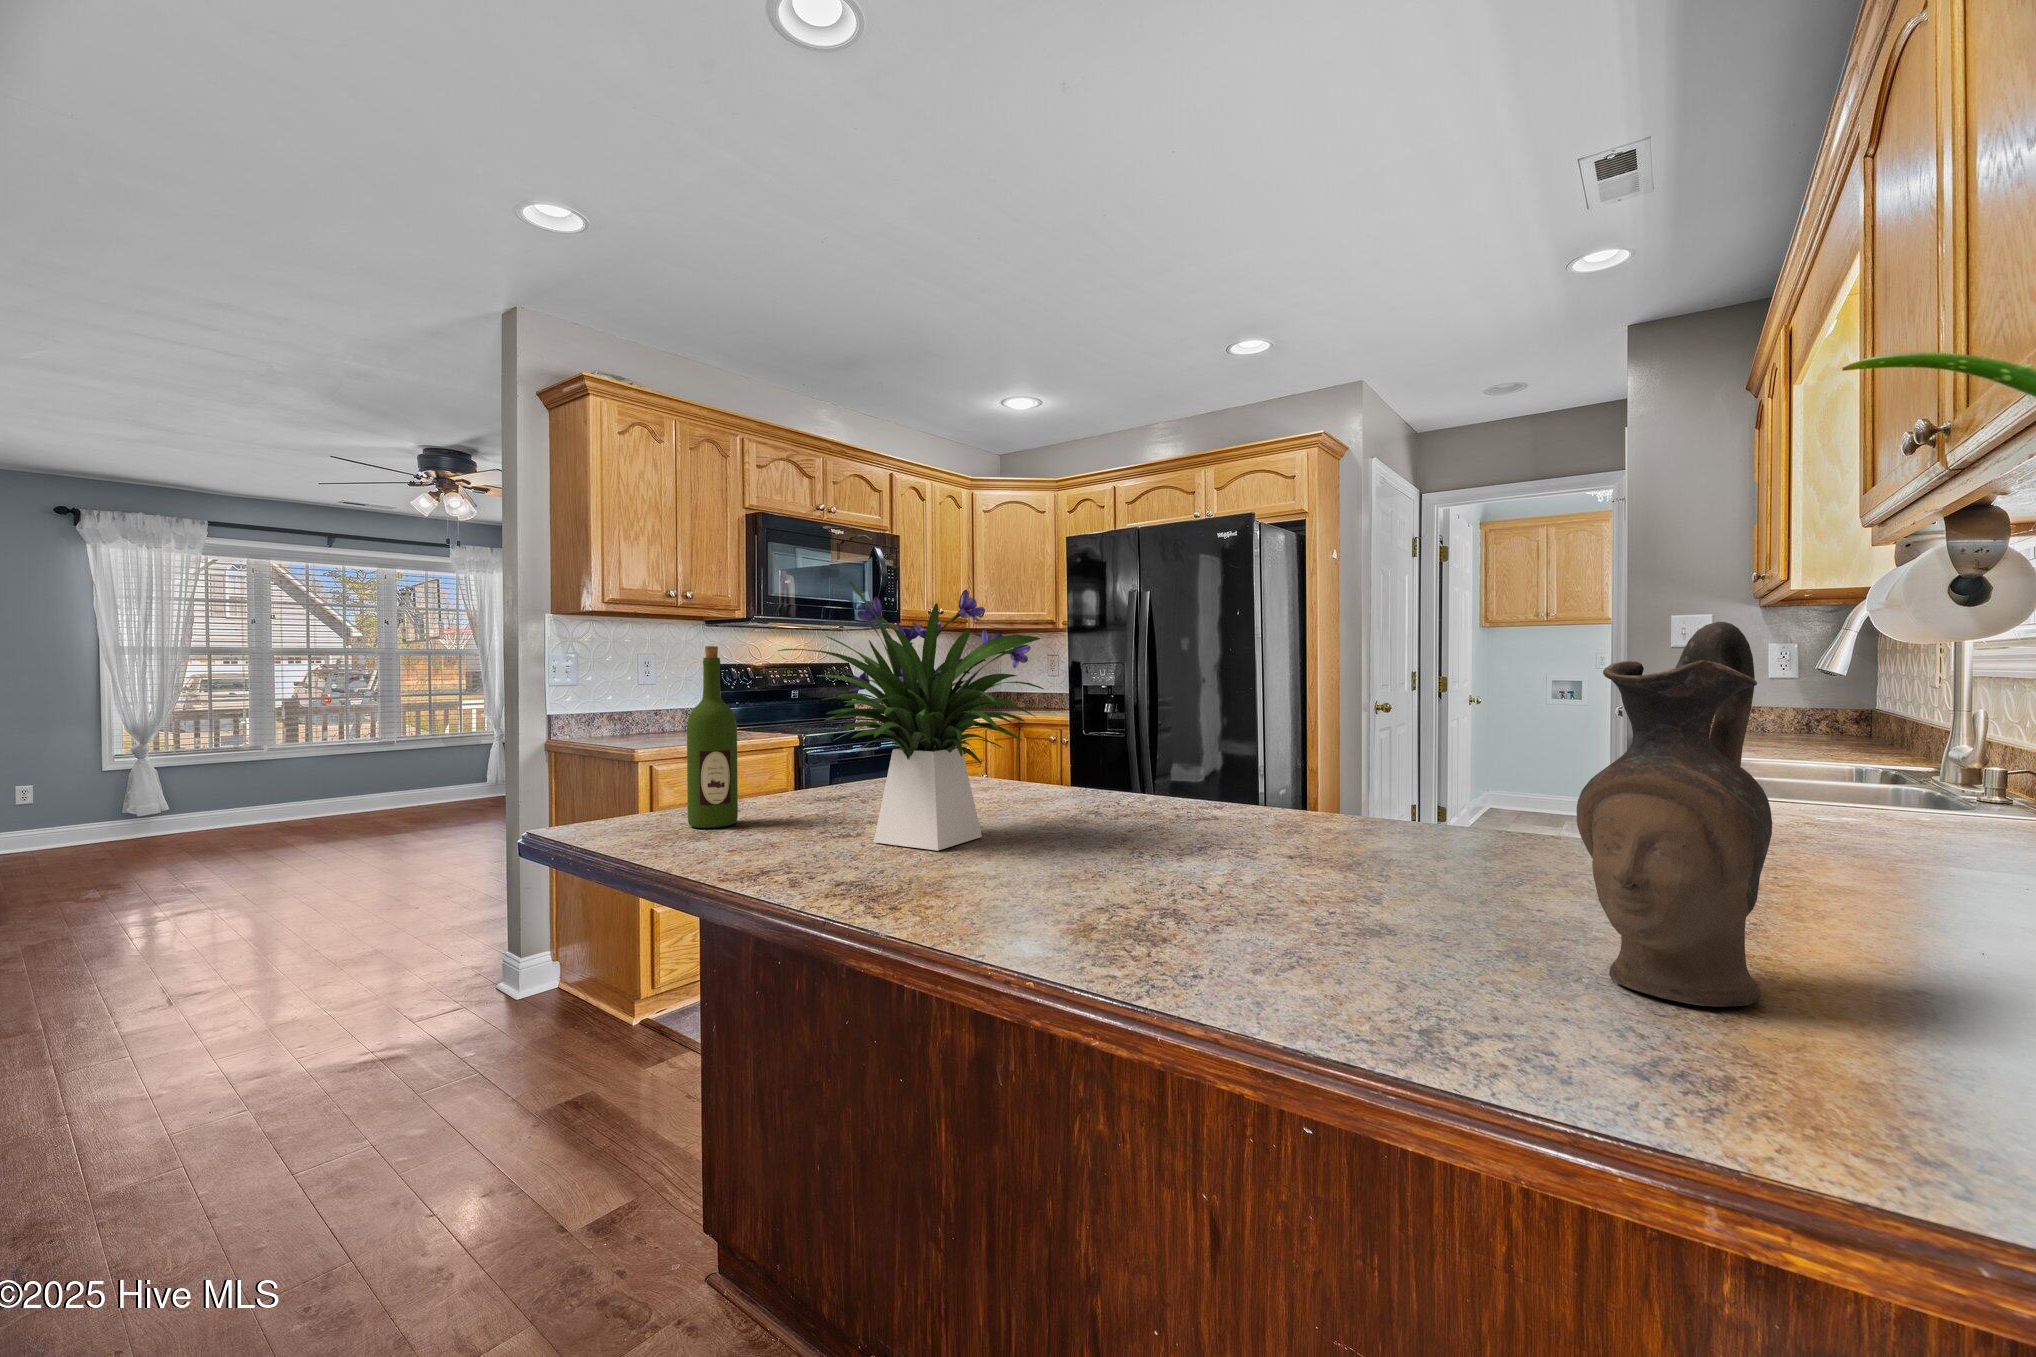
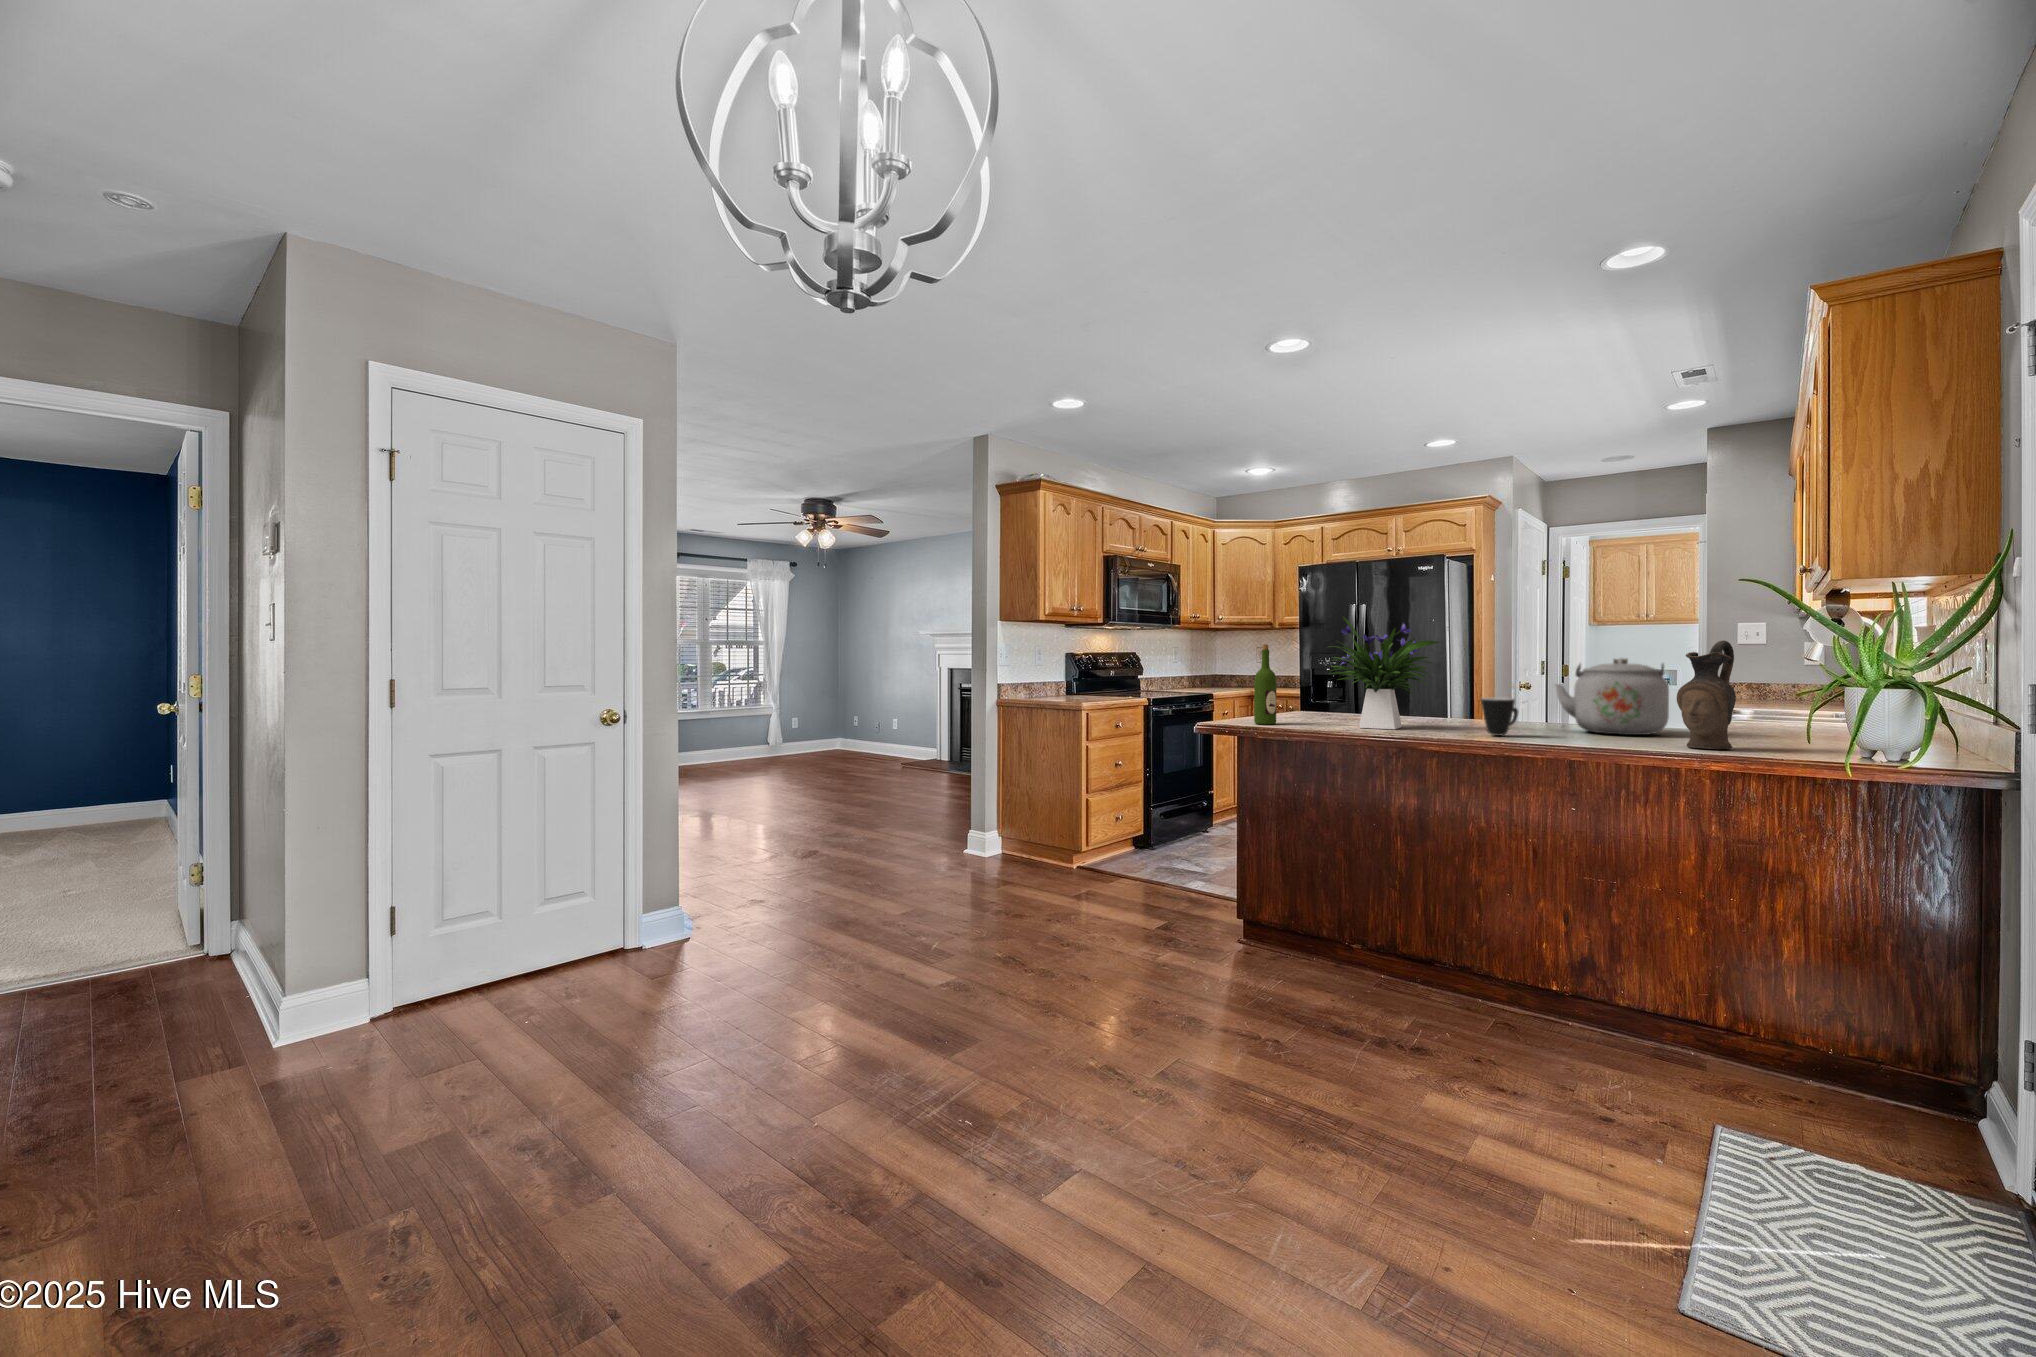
kettle: none [1303,675,1561,876] -> present [1556,658,1669,735]
mug: none [1087,781,1184,888] -> present [1481,698,1518,736]

